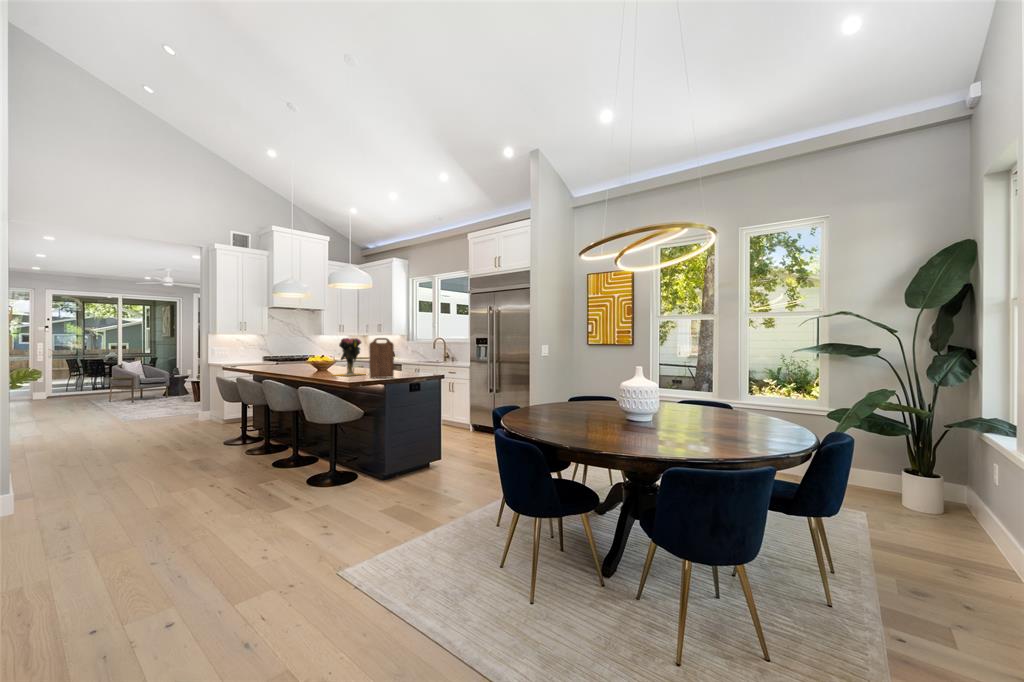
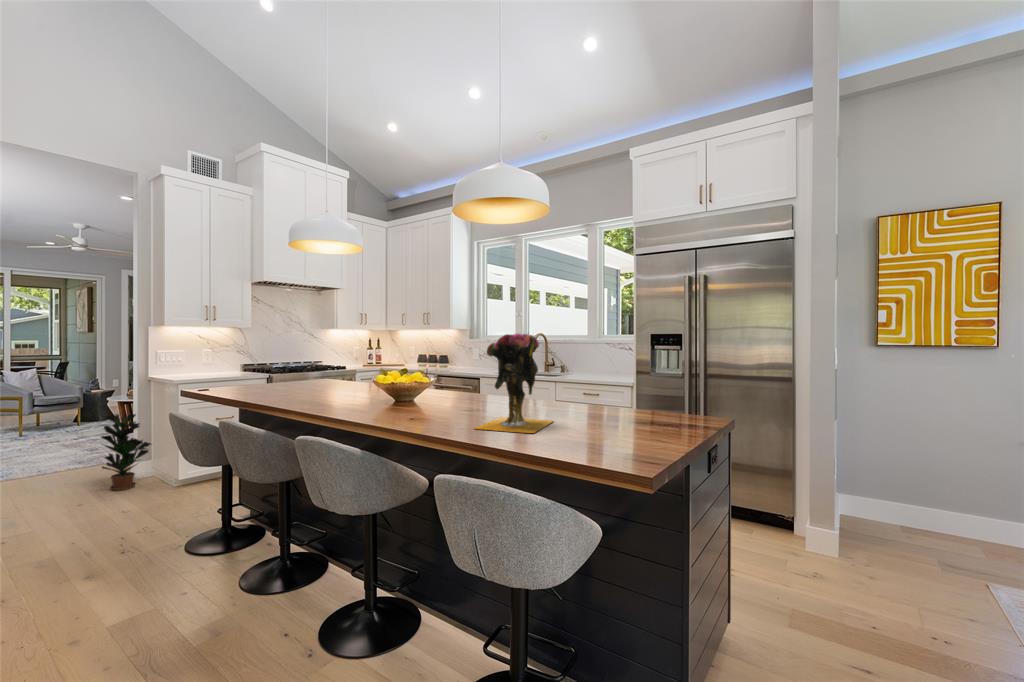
cutting board: present [369,338,394,378] -> none [611,334,667,443]
potted plant: none [181,383,211,425] -> present [101,414,151,491]

